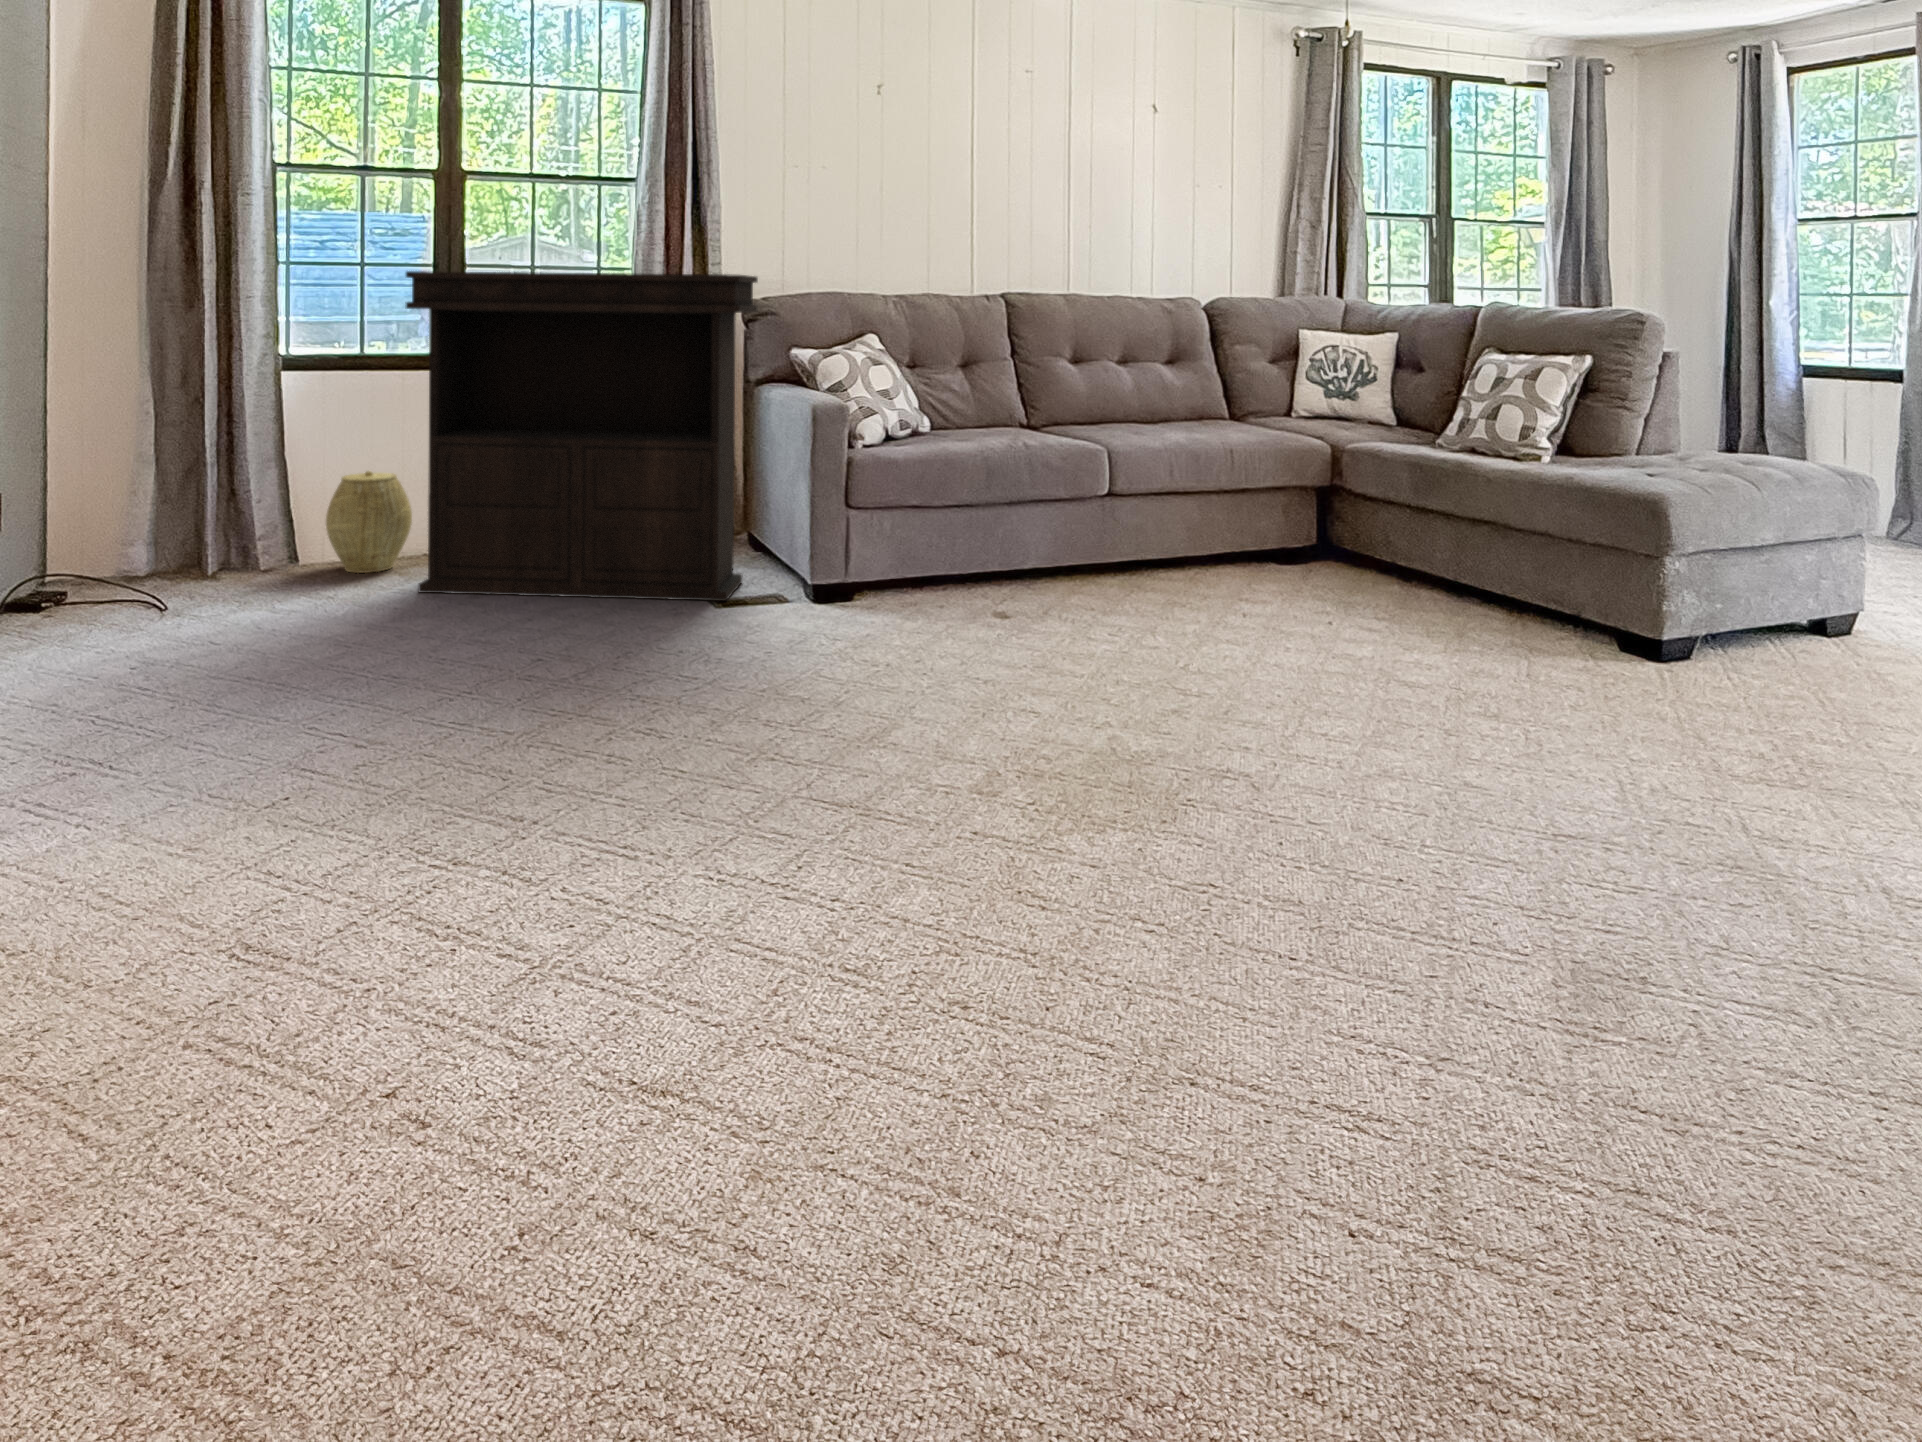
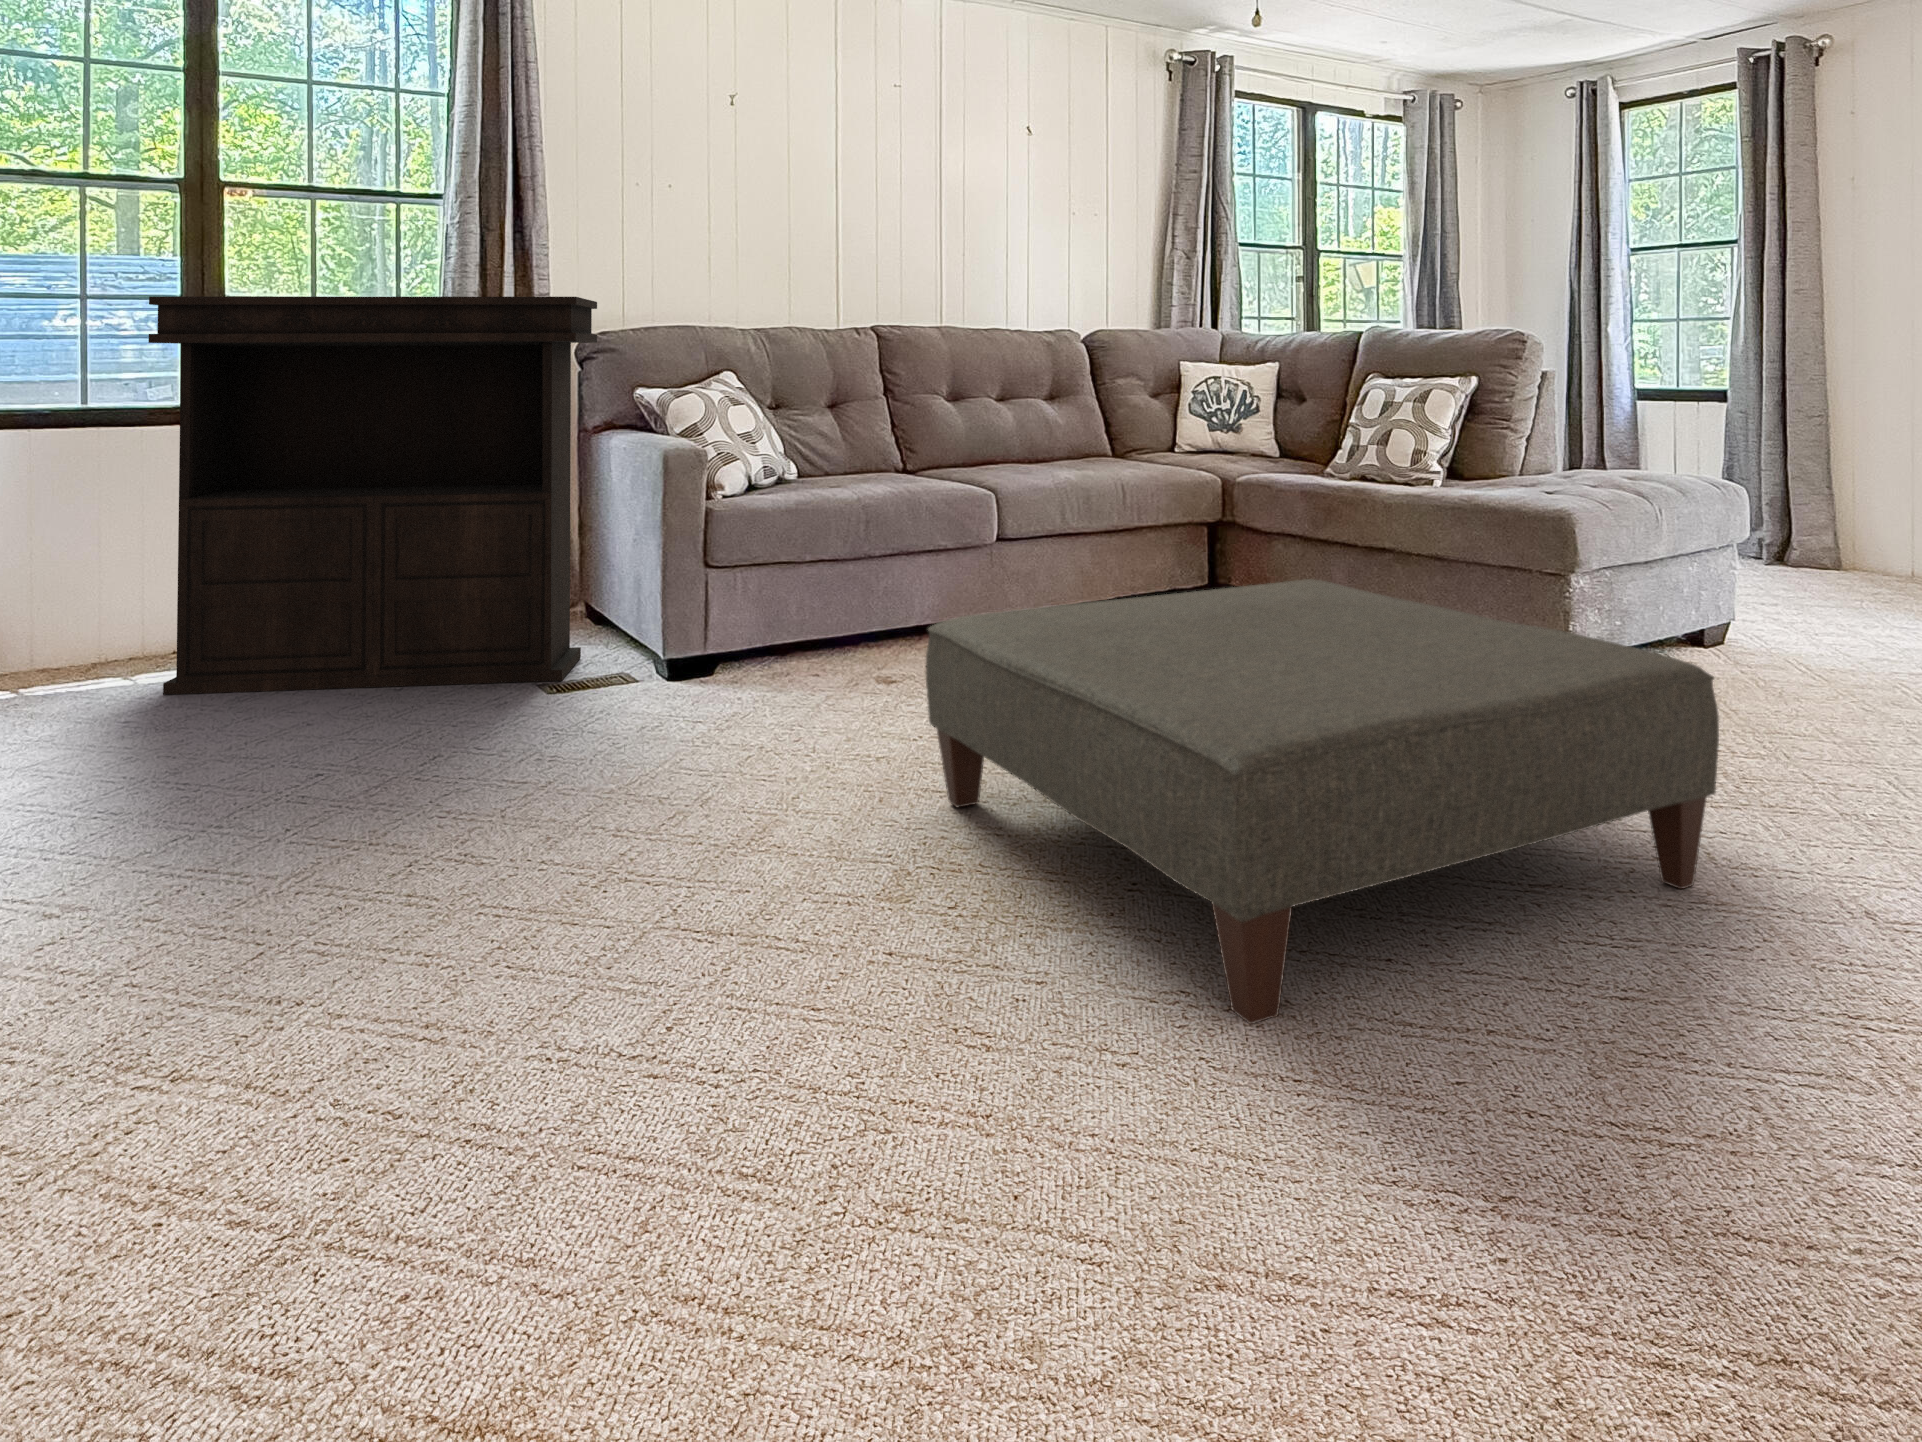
woven basket: present [326,471,412,573] -> none [39,546,159,675]
ottoman: none [1023,551,1745,915] -> present [926,579,1719,1024]

